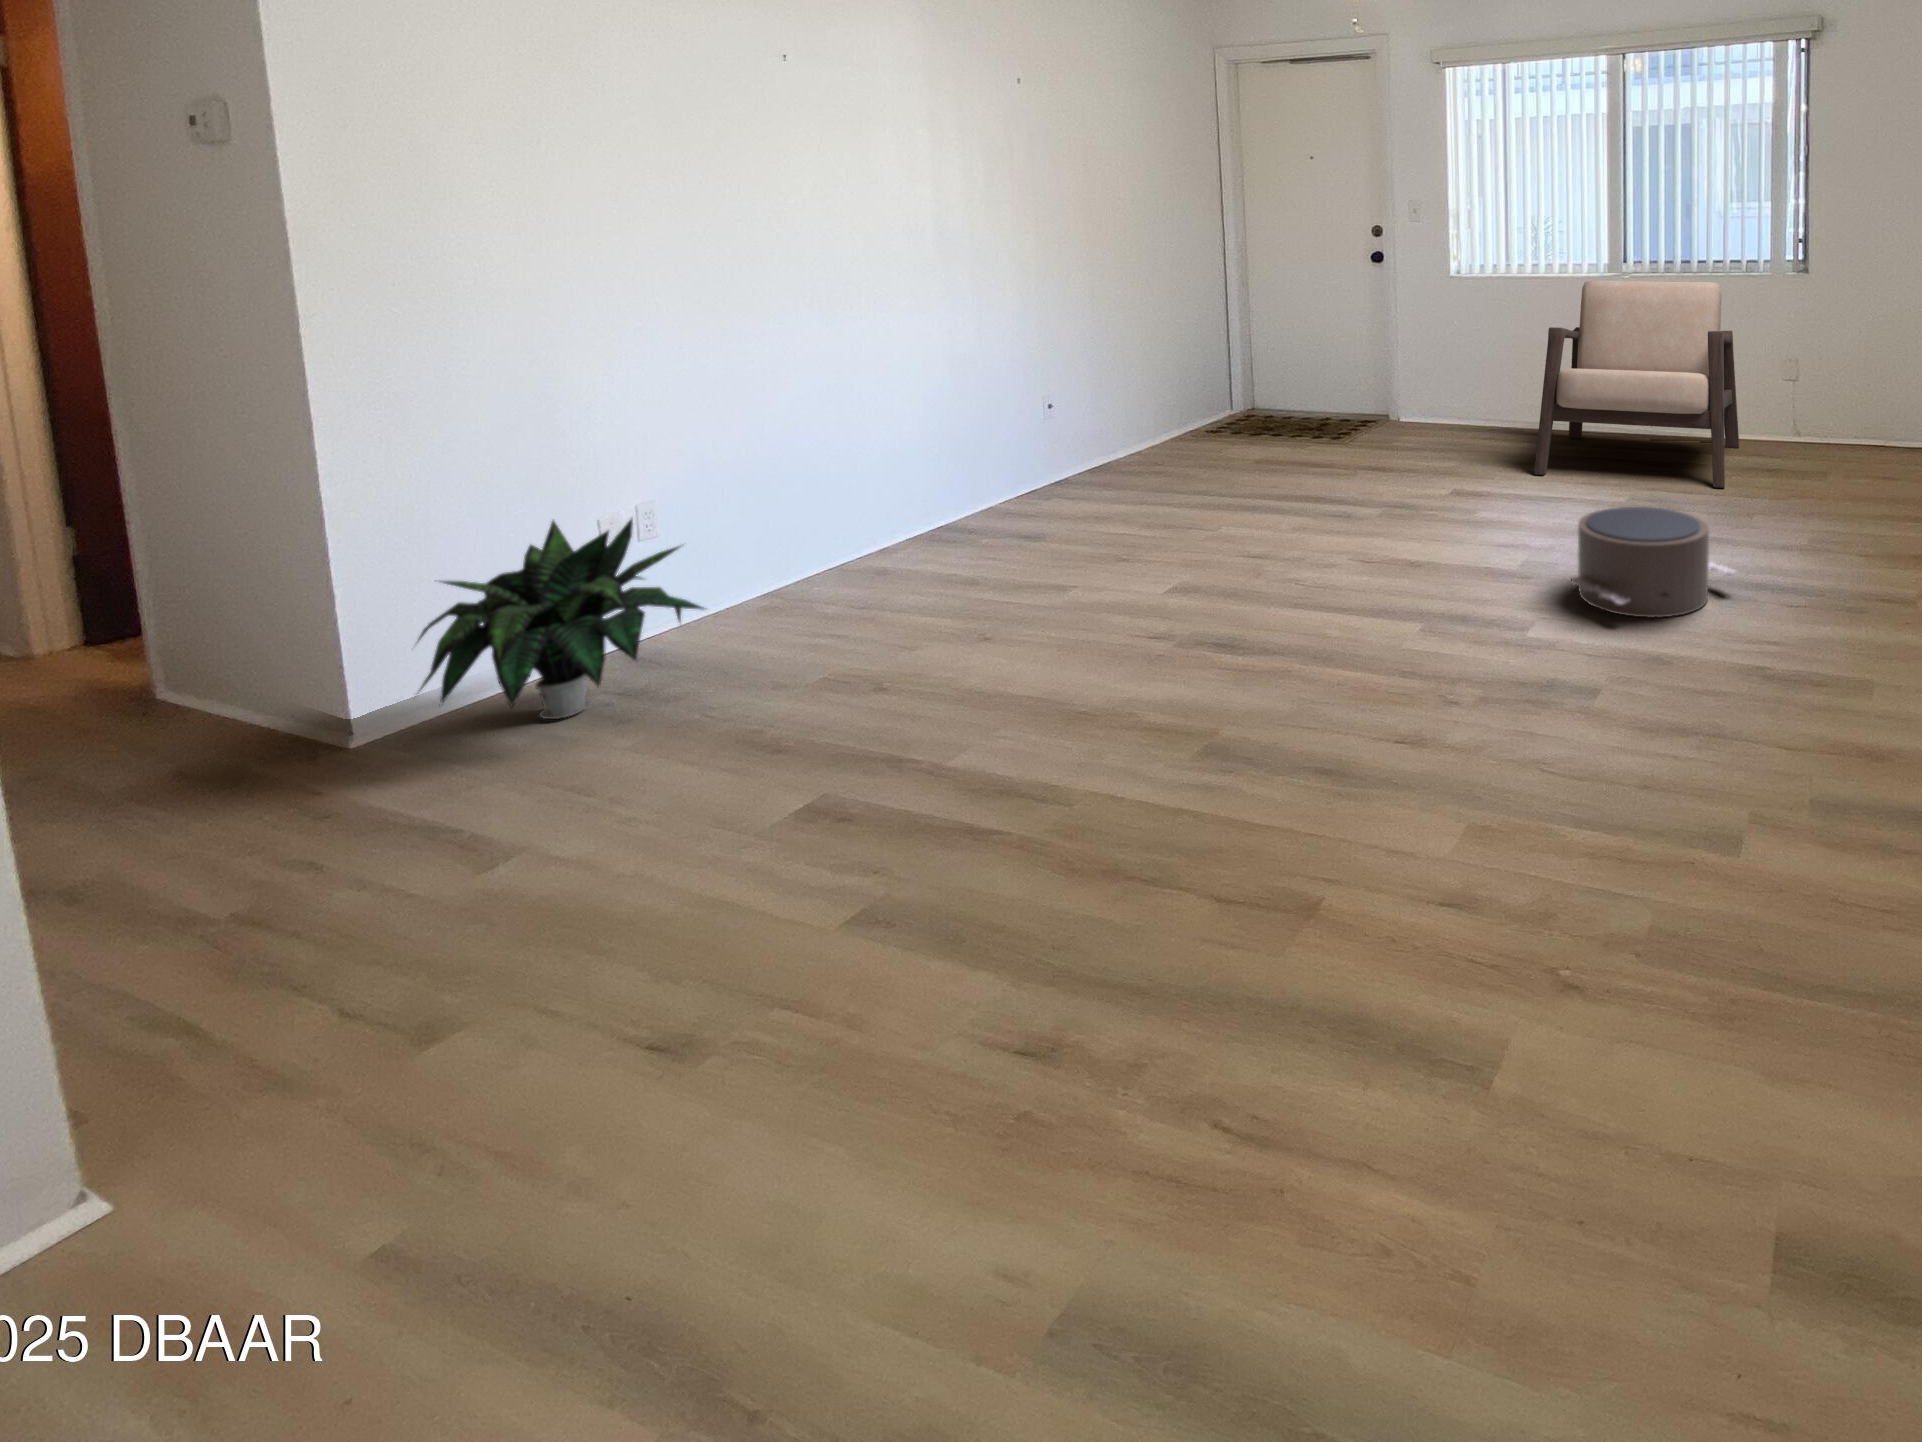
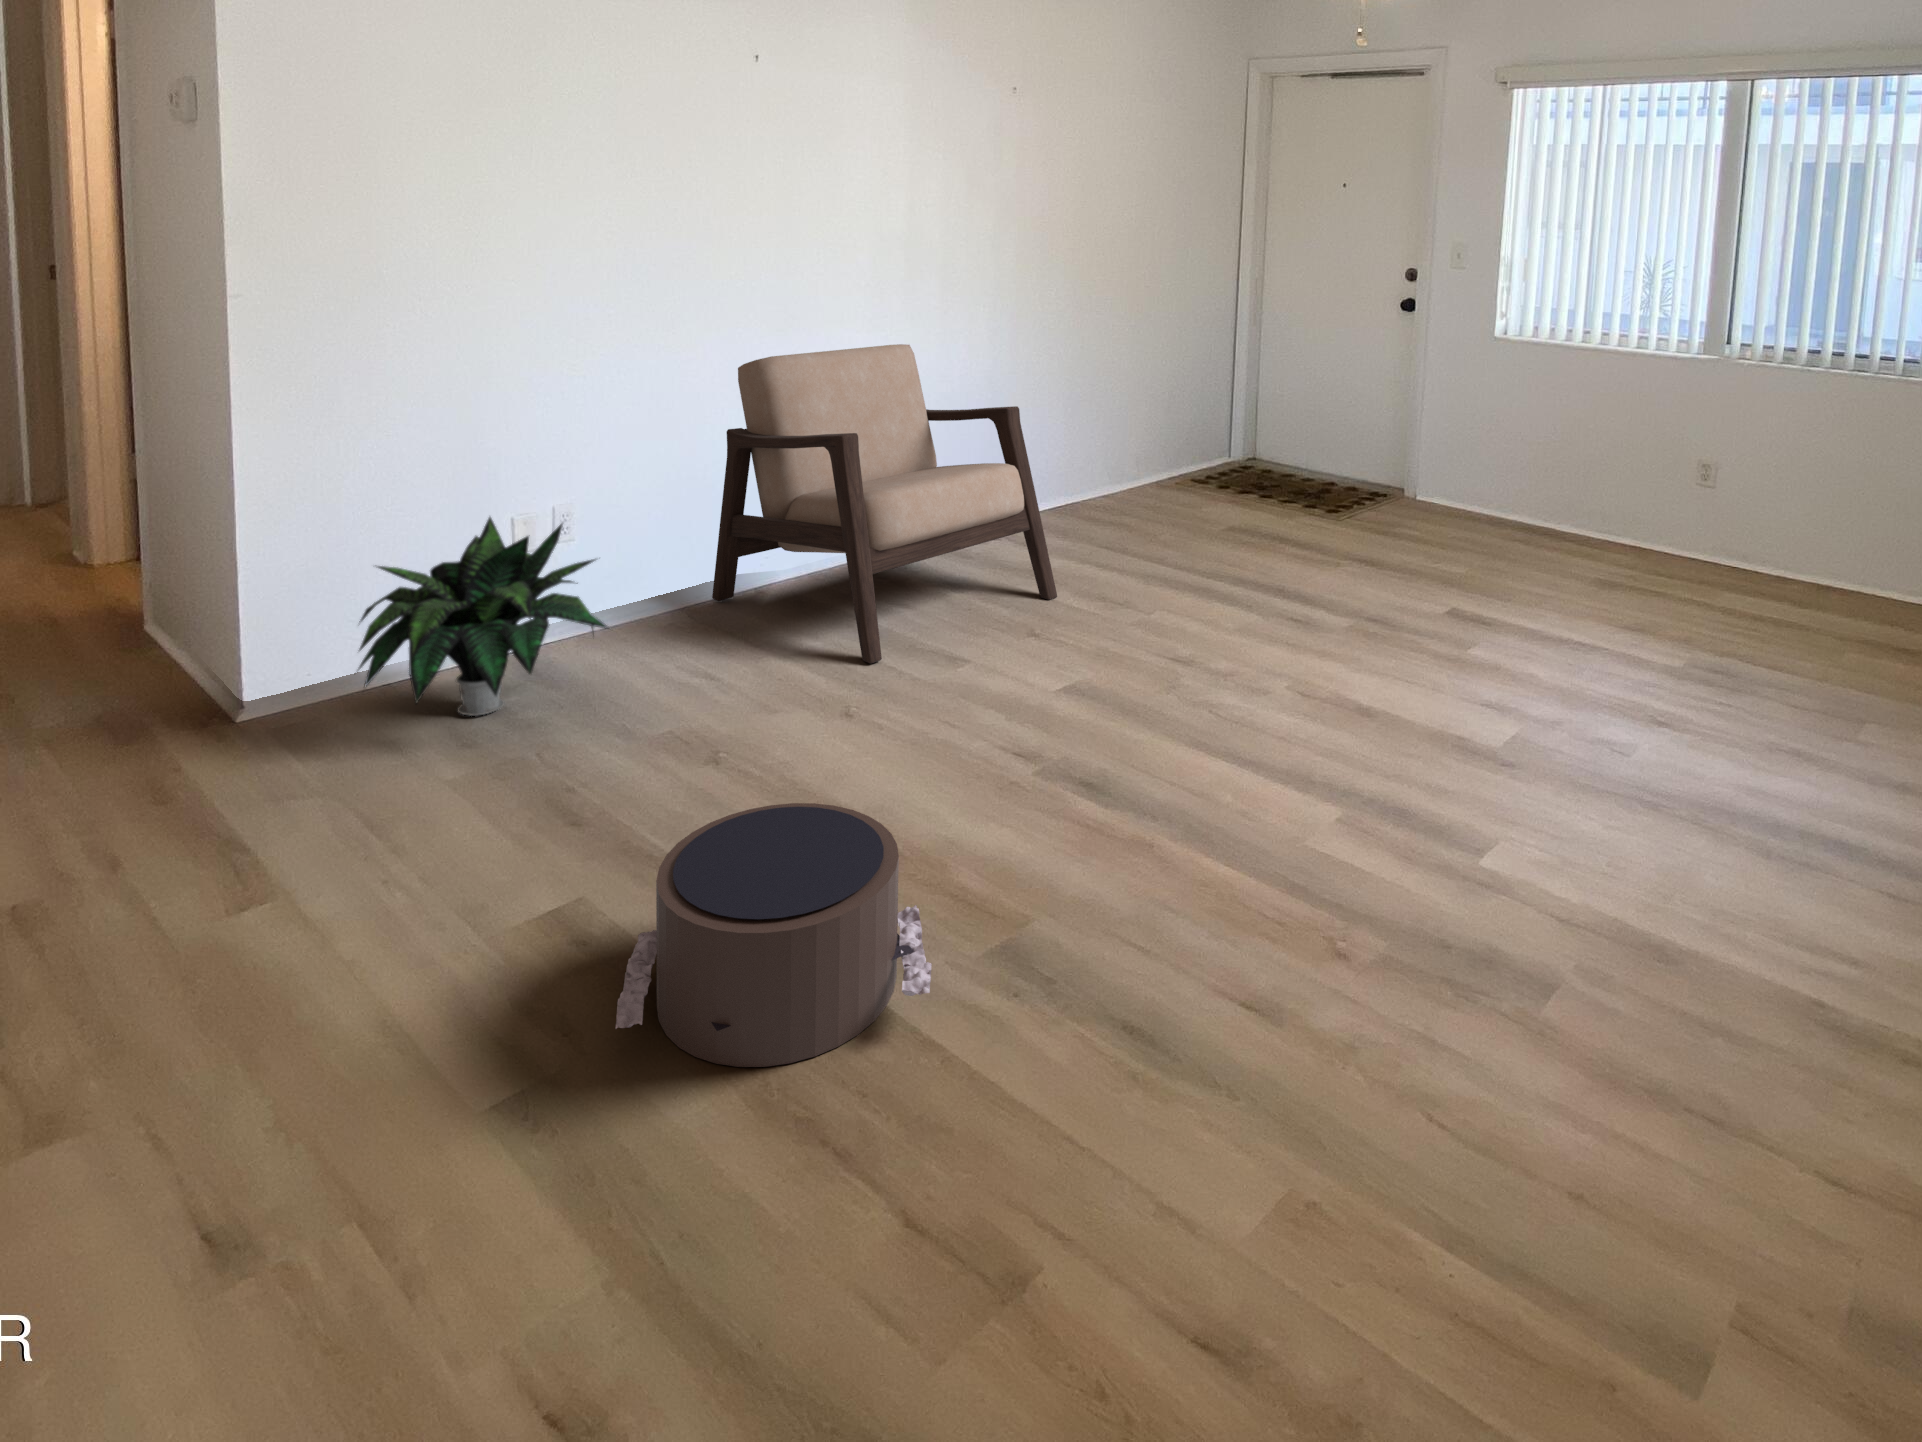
armchair: present [1534,281,1739,488] -> present [712,344,1057,664]
pouf: present [1570,507,1736,618] -> present [616,803,932,1067]

